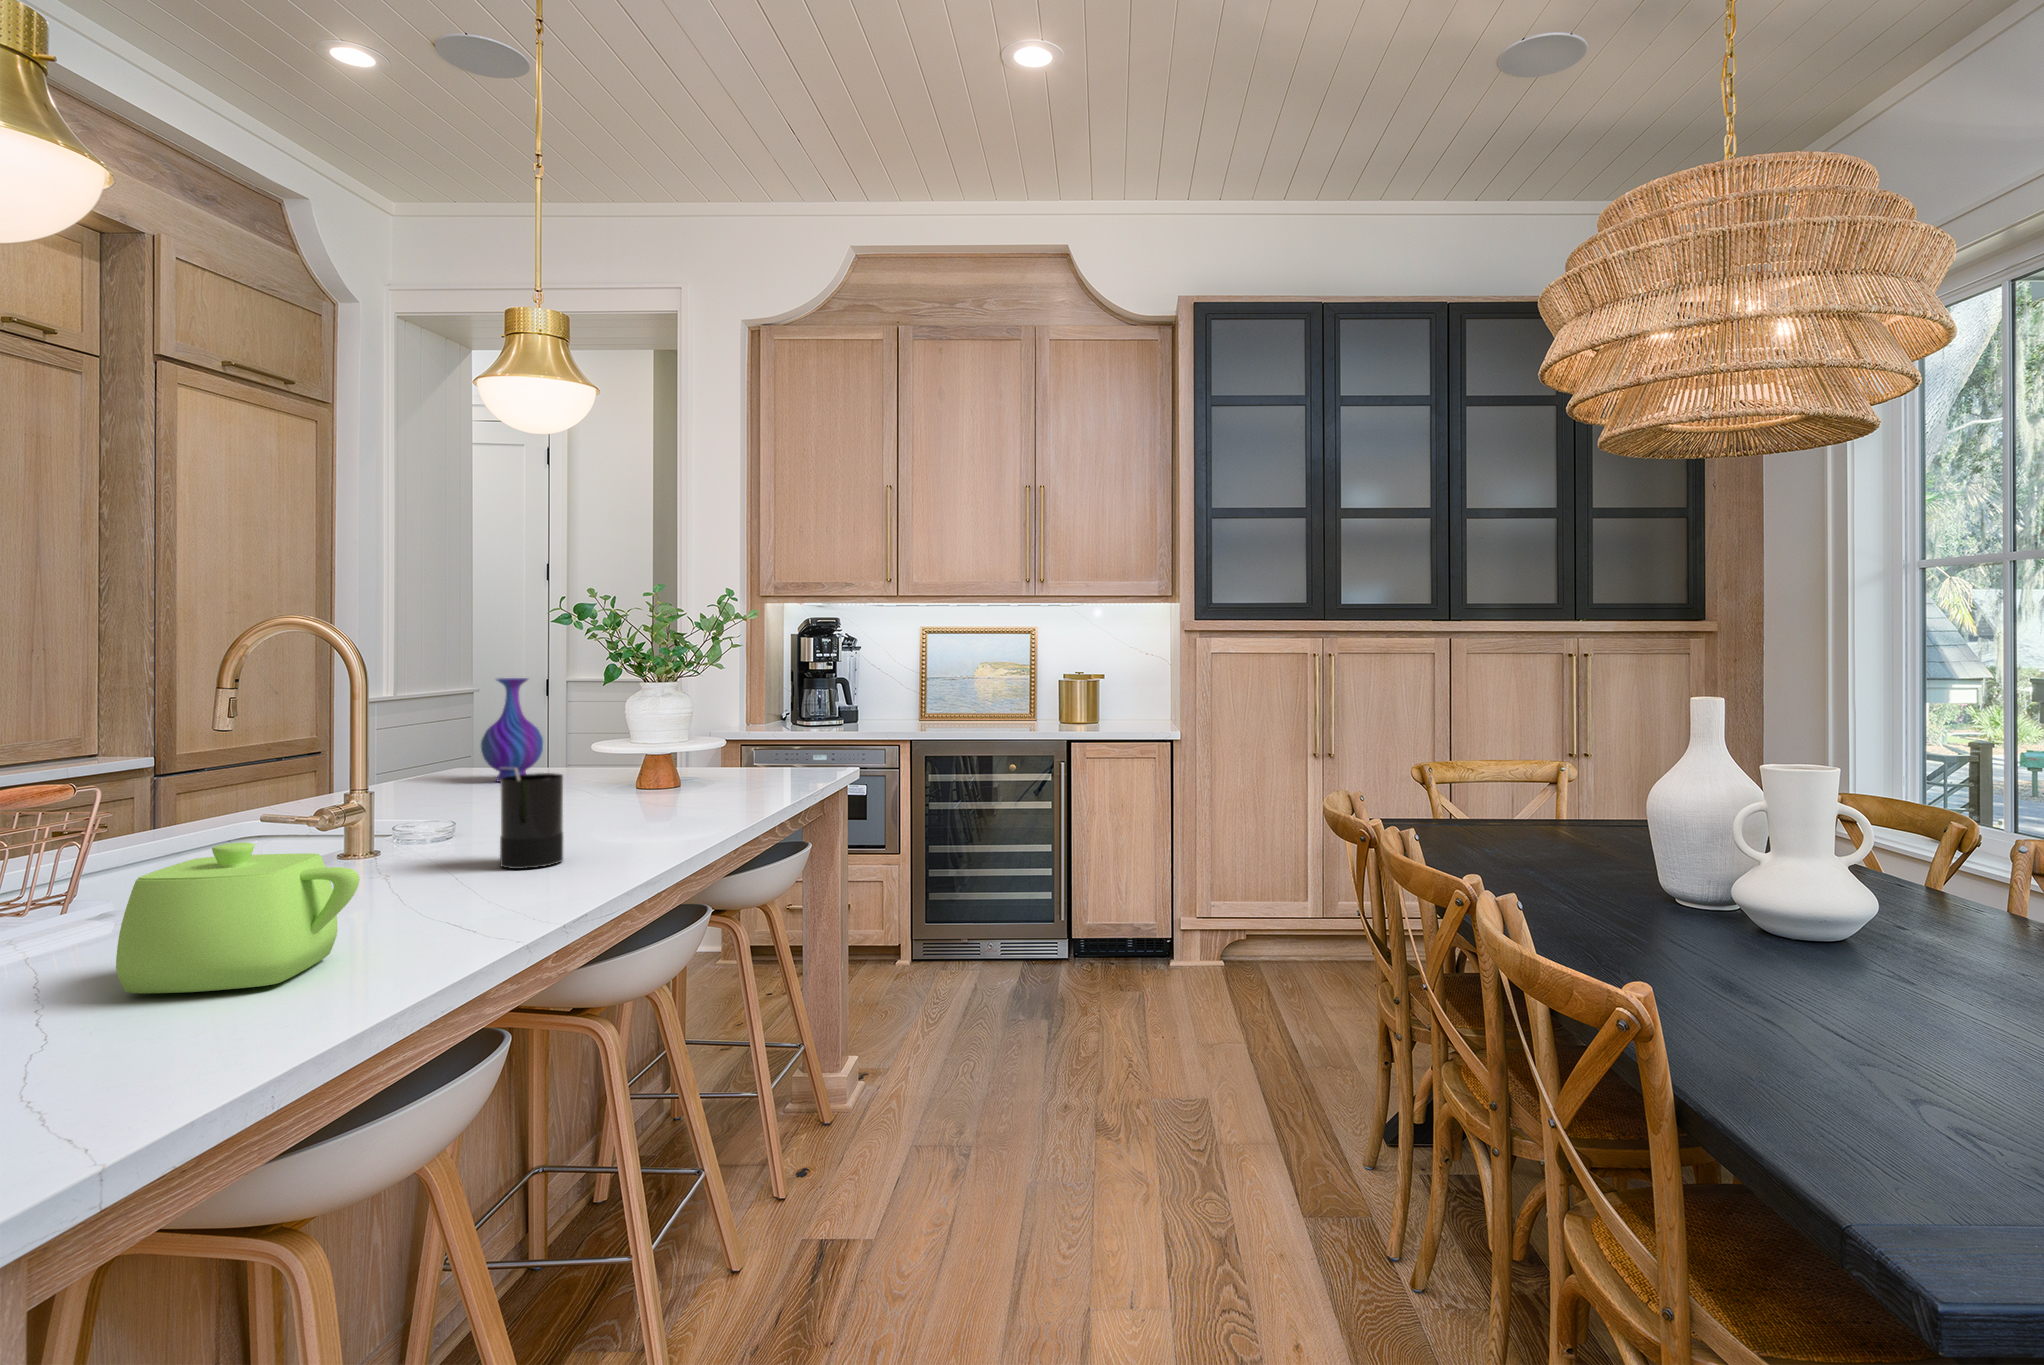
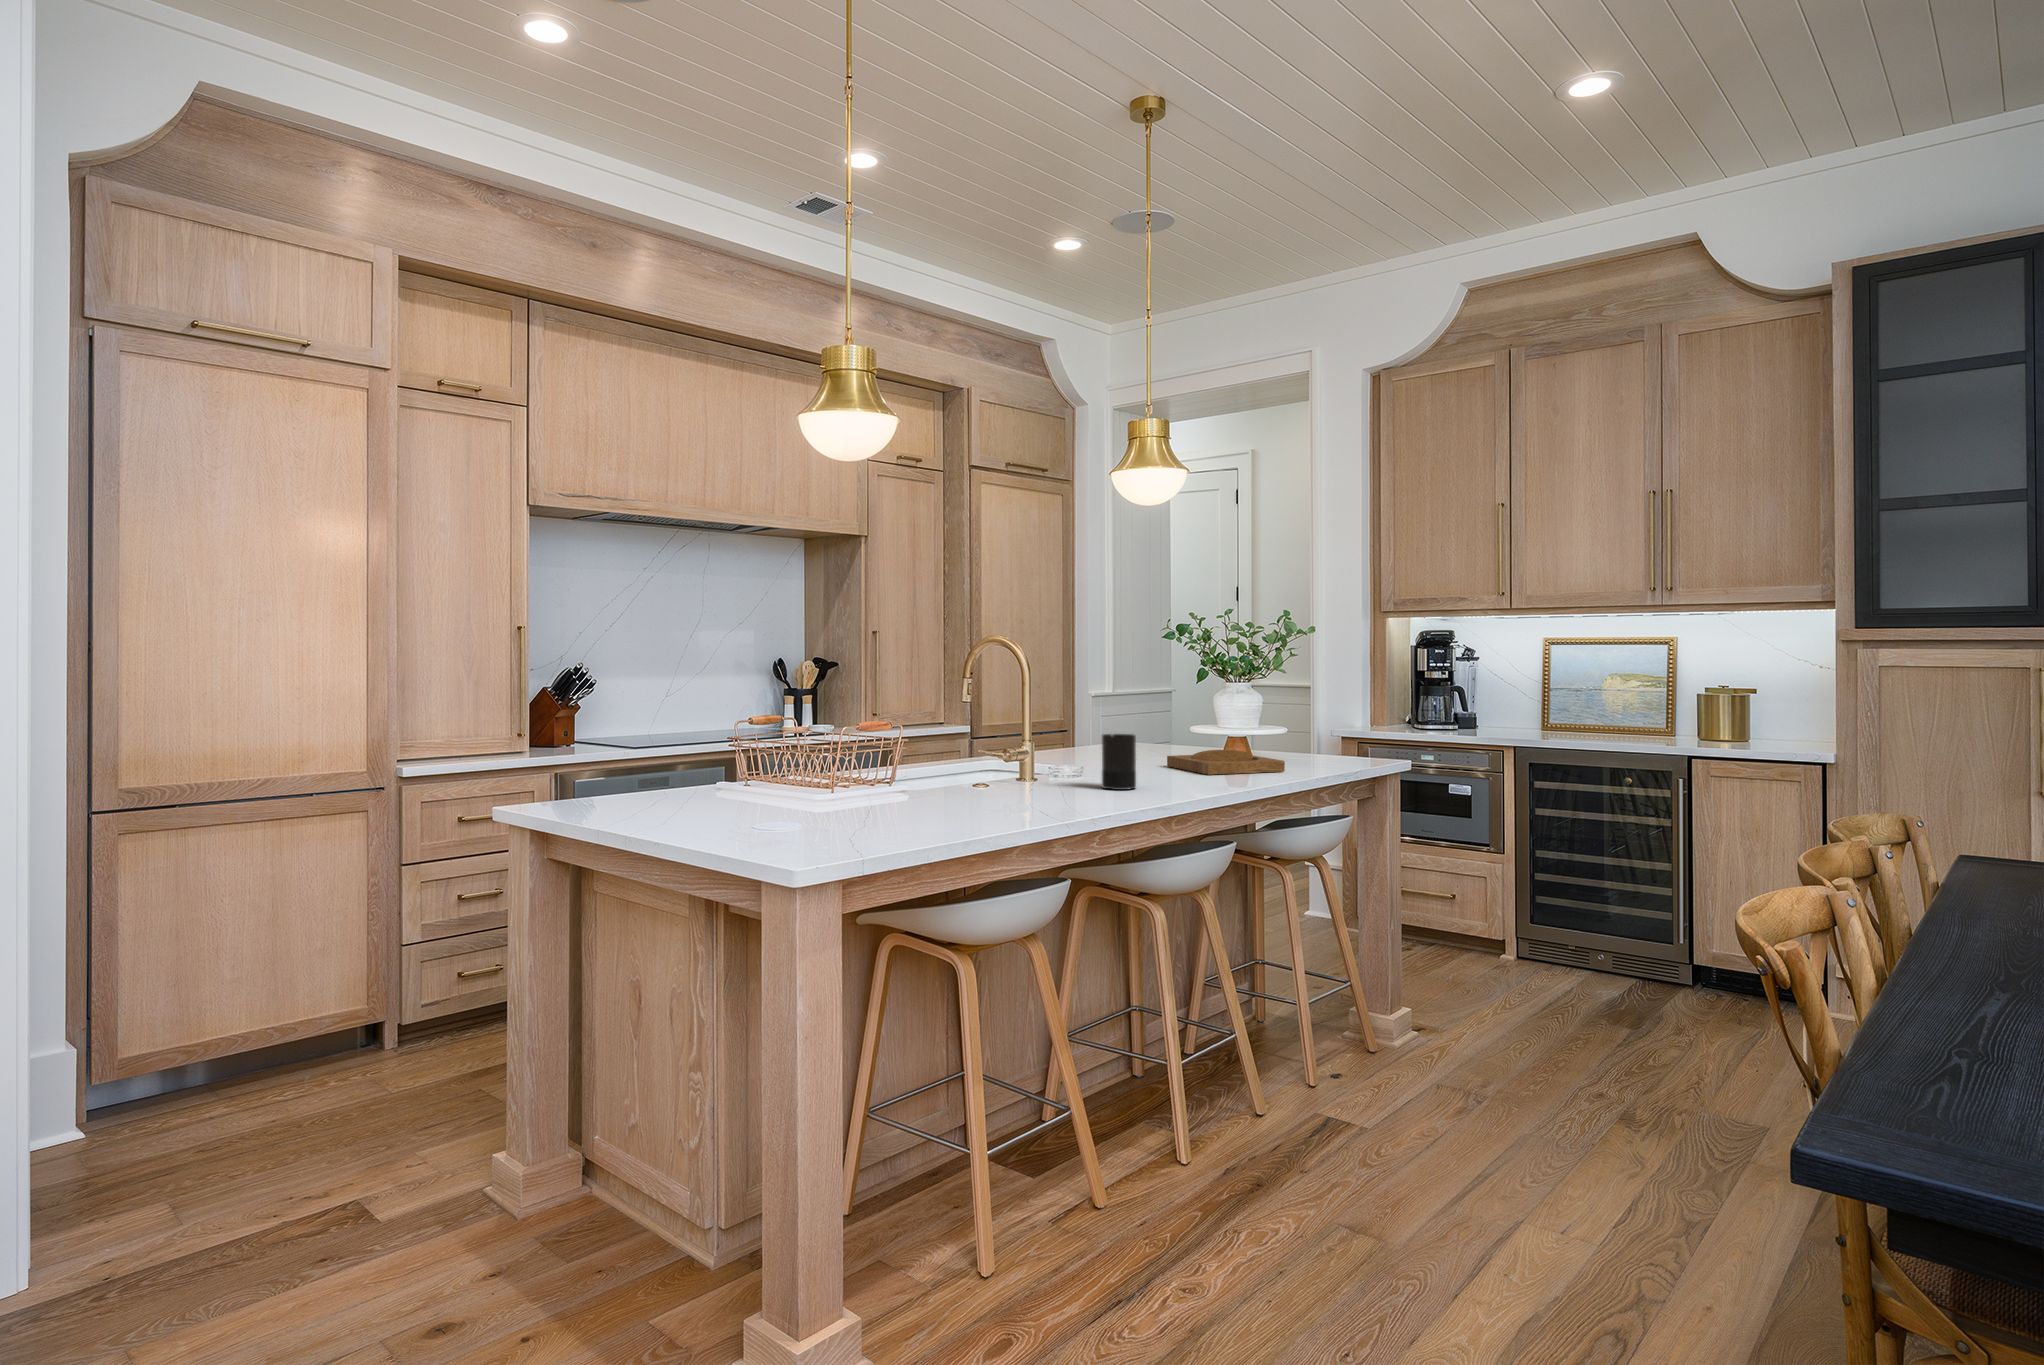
vase: present [481,678,543,782] -> none [1131,678,1171,751]
tray: none [568,777,745,817] -> present [1167,750,1285,775]
teapot: present [116,842,360,993] -> none [924,747,1011,812]

